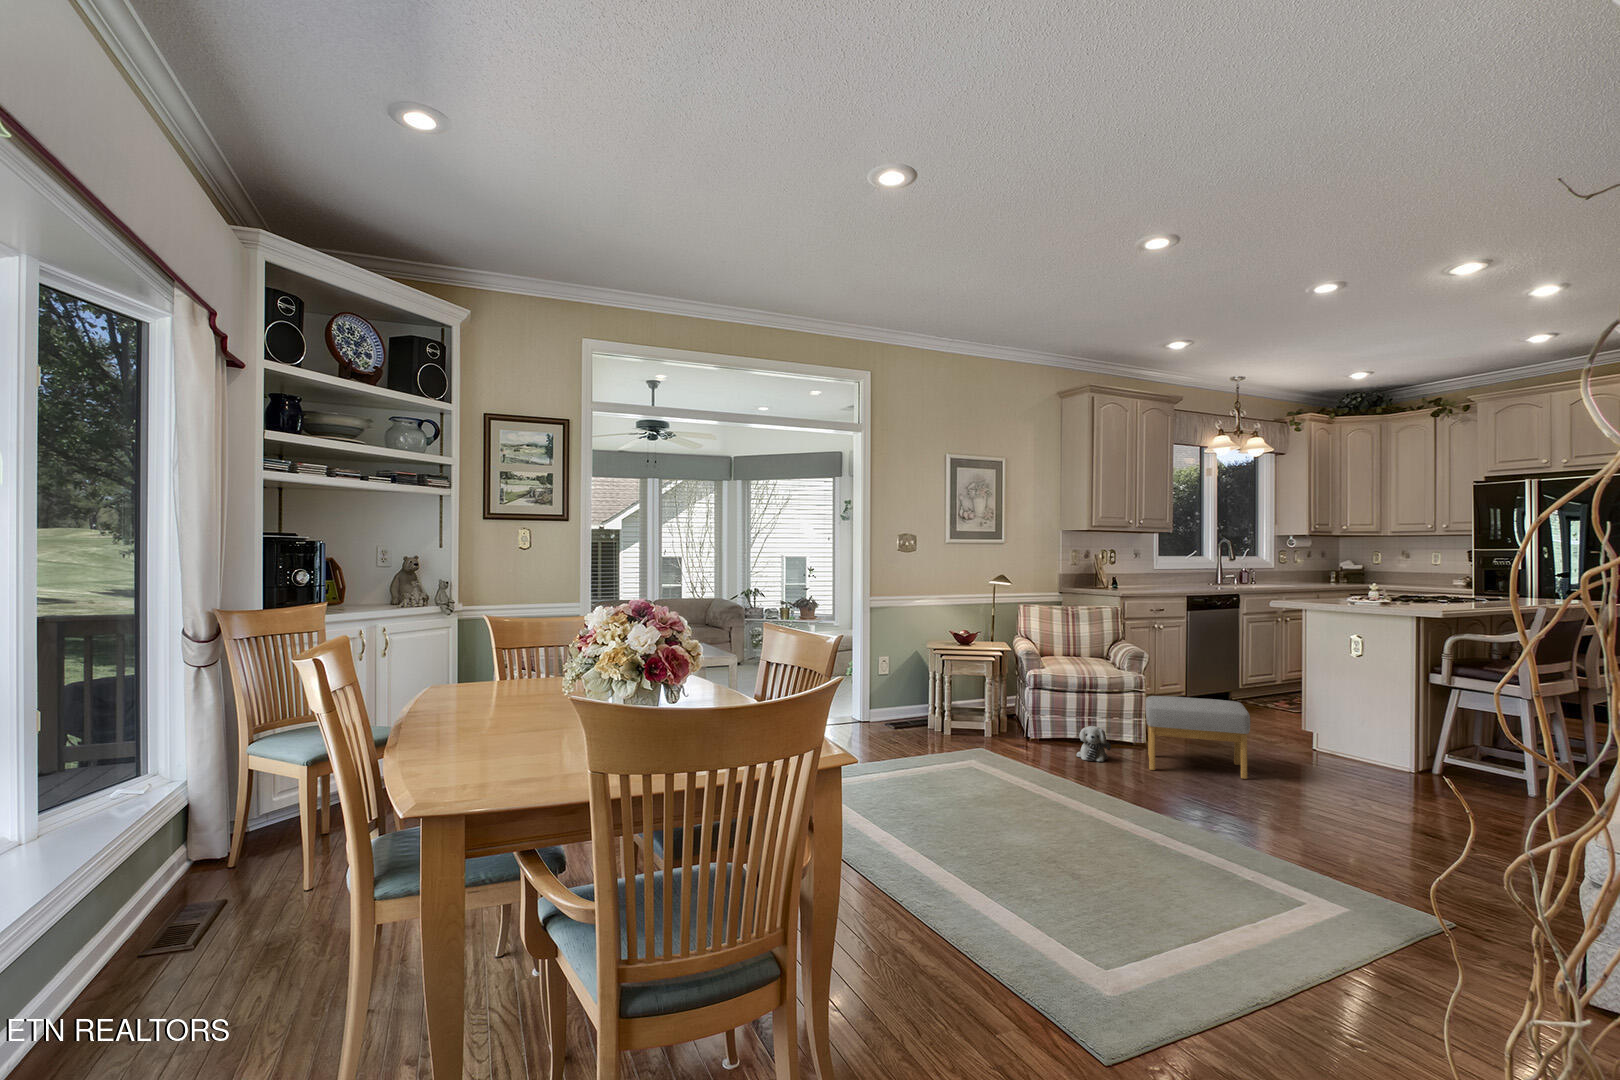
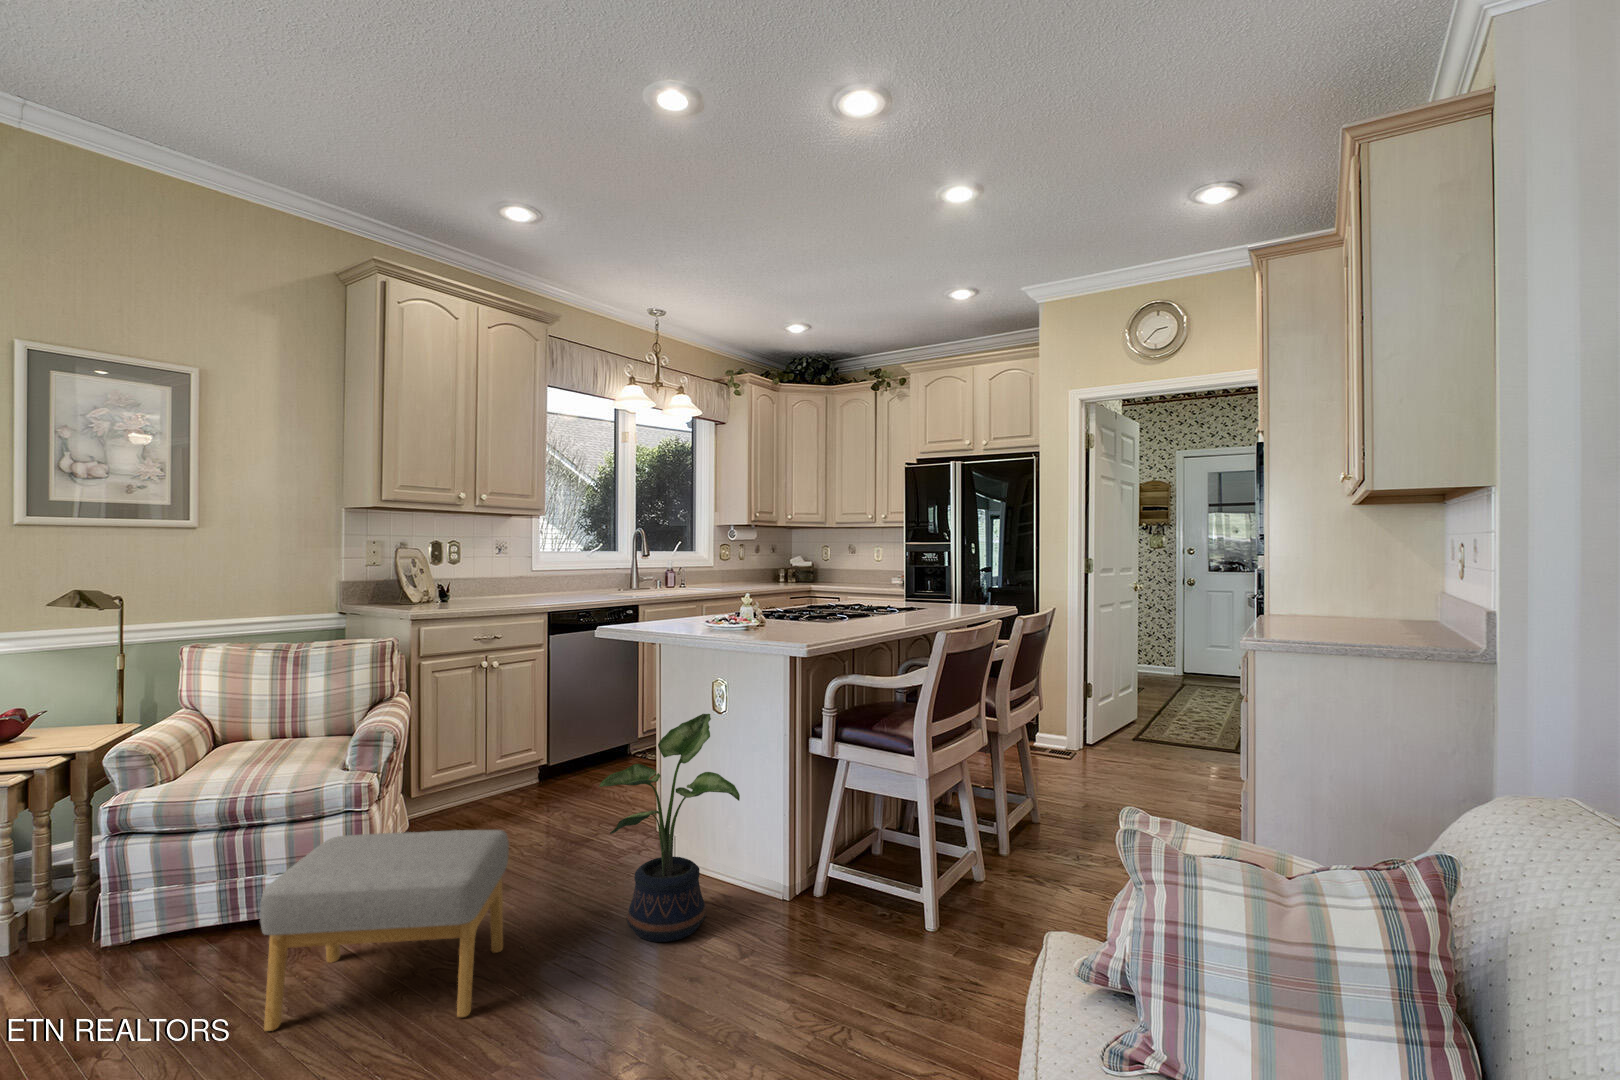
potted plant: none [1294,654,1389,774] -> present [599,714,740,942]
plush toy: present [1076,726,1111,762] -> none [126,934,216,1024]

